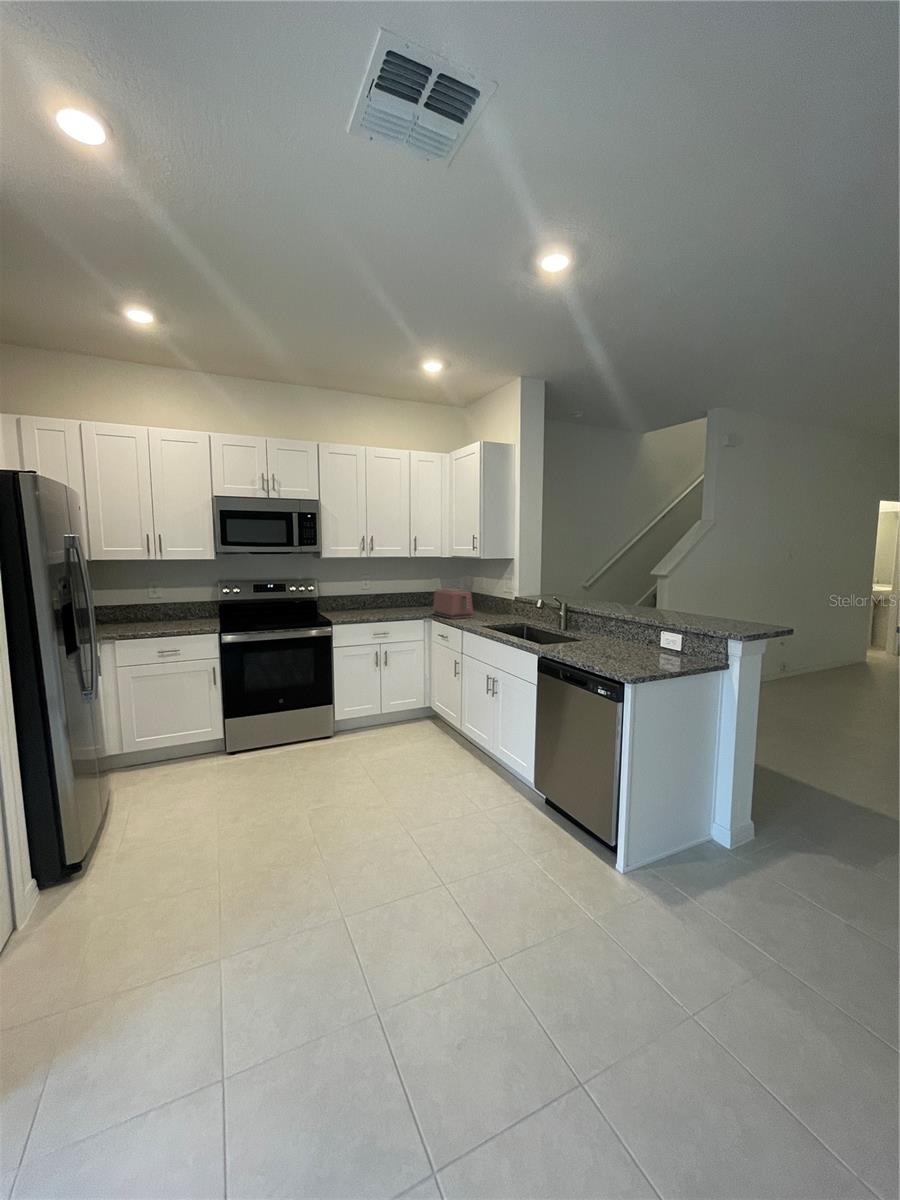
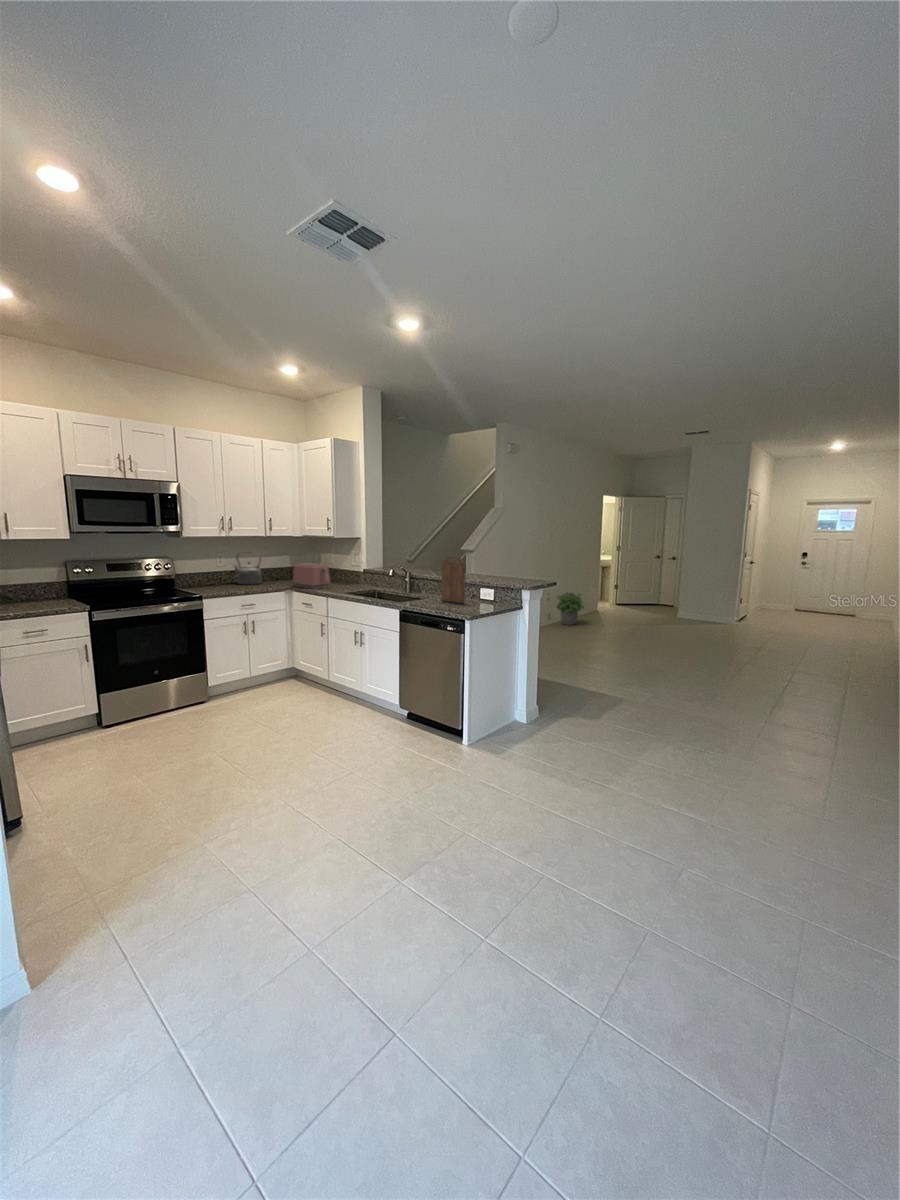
kettle: none [377,574,405,610] -> present [233,552,262,585]
cutting board: none [601,584,637,652] -> present [441,556,465,603]
potted plant: none [794,636,843,682] -> present [557,593,584,625]

